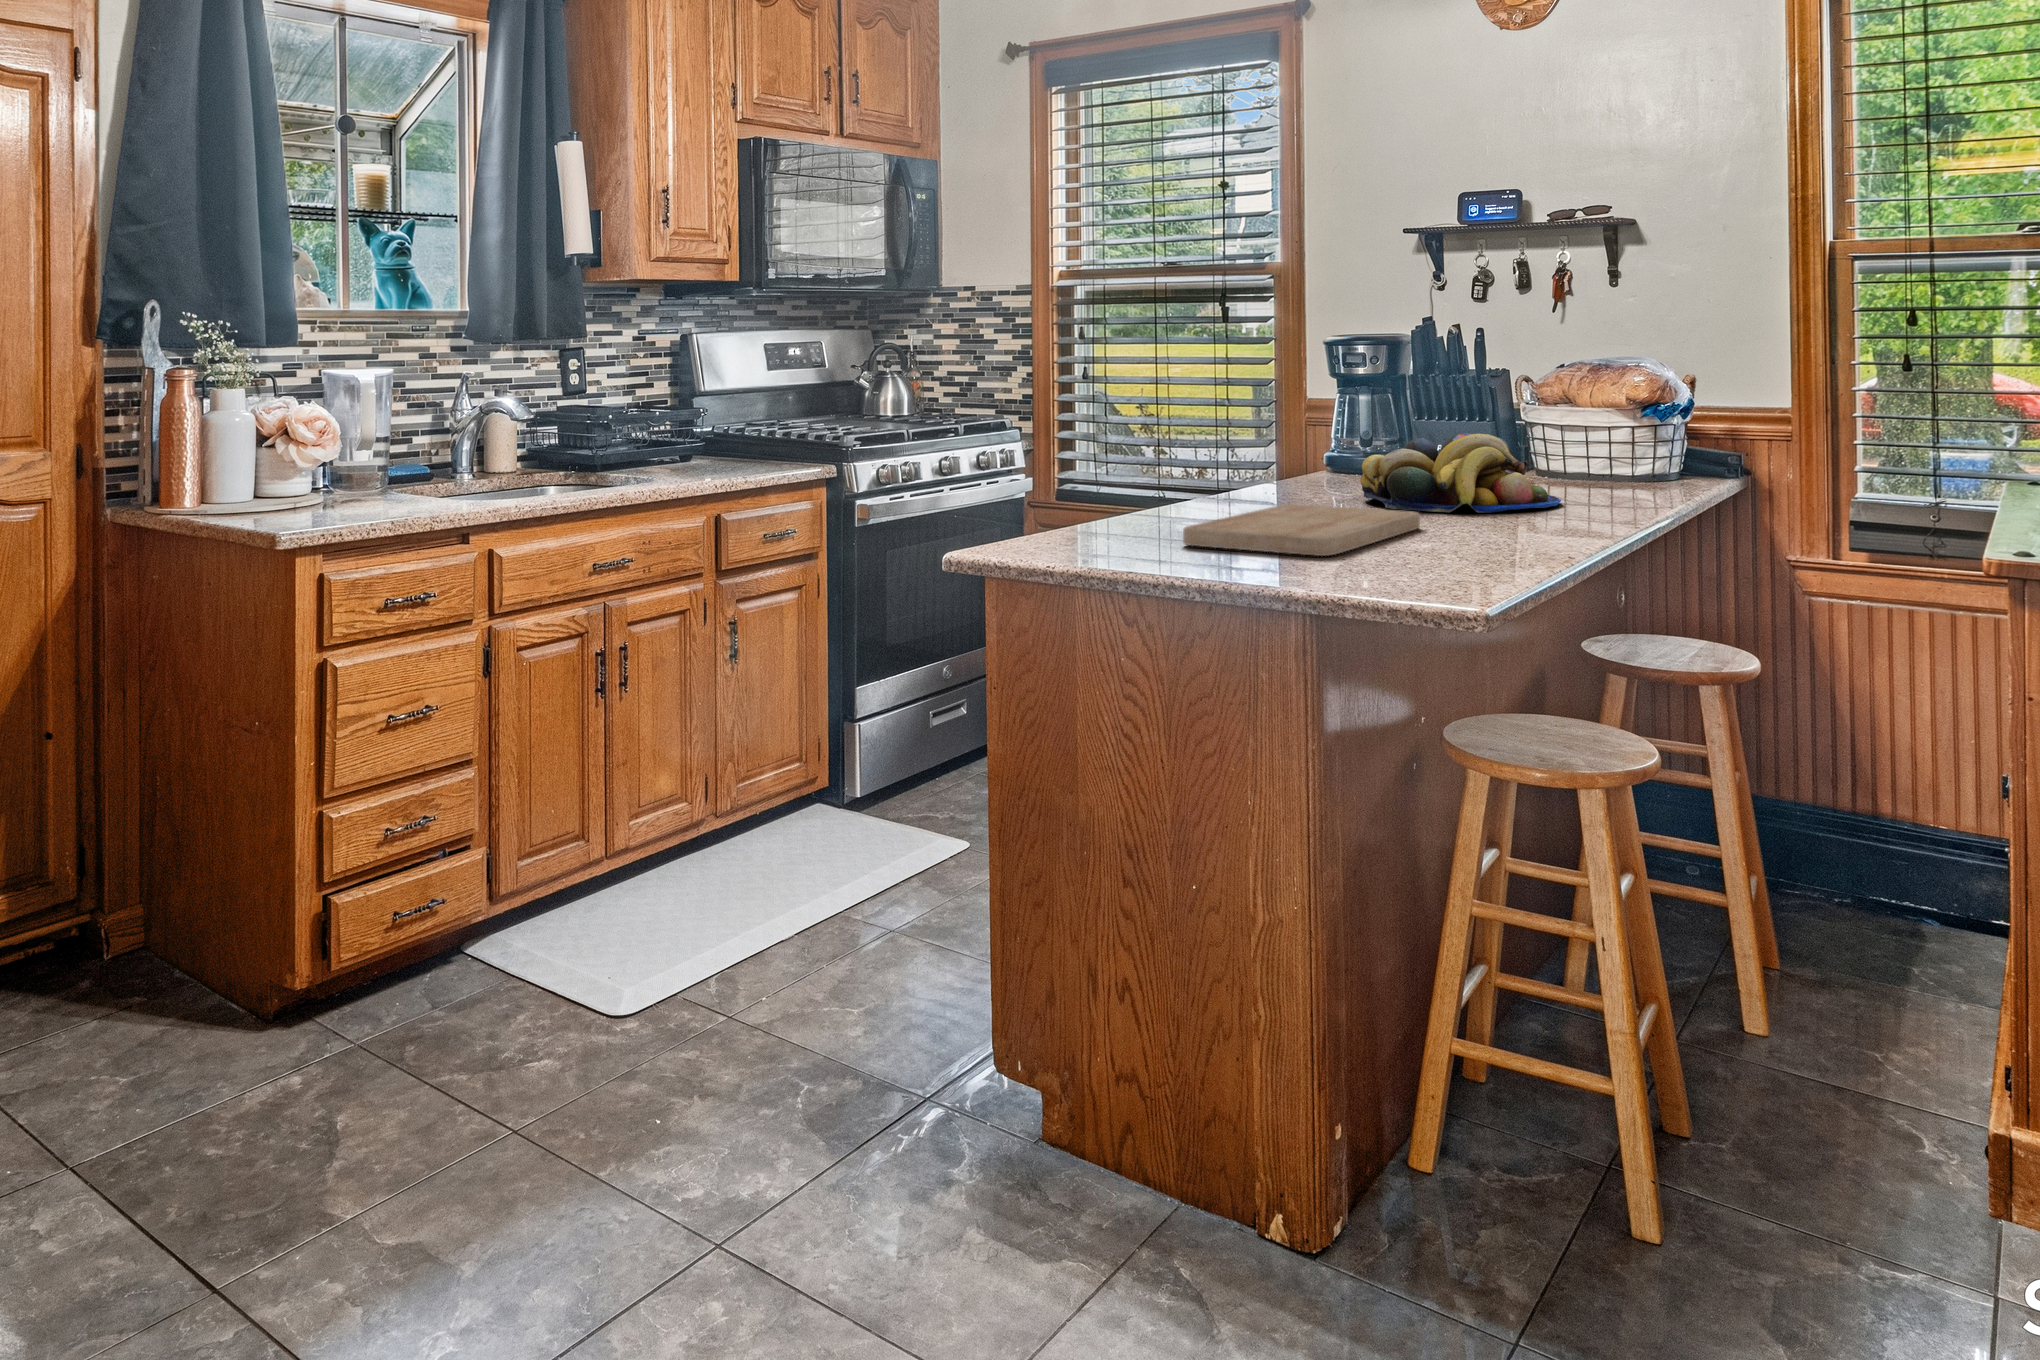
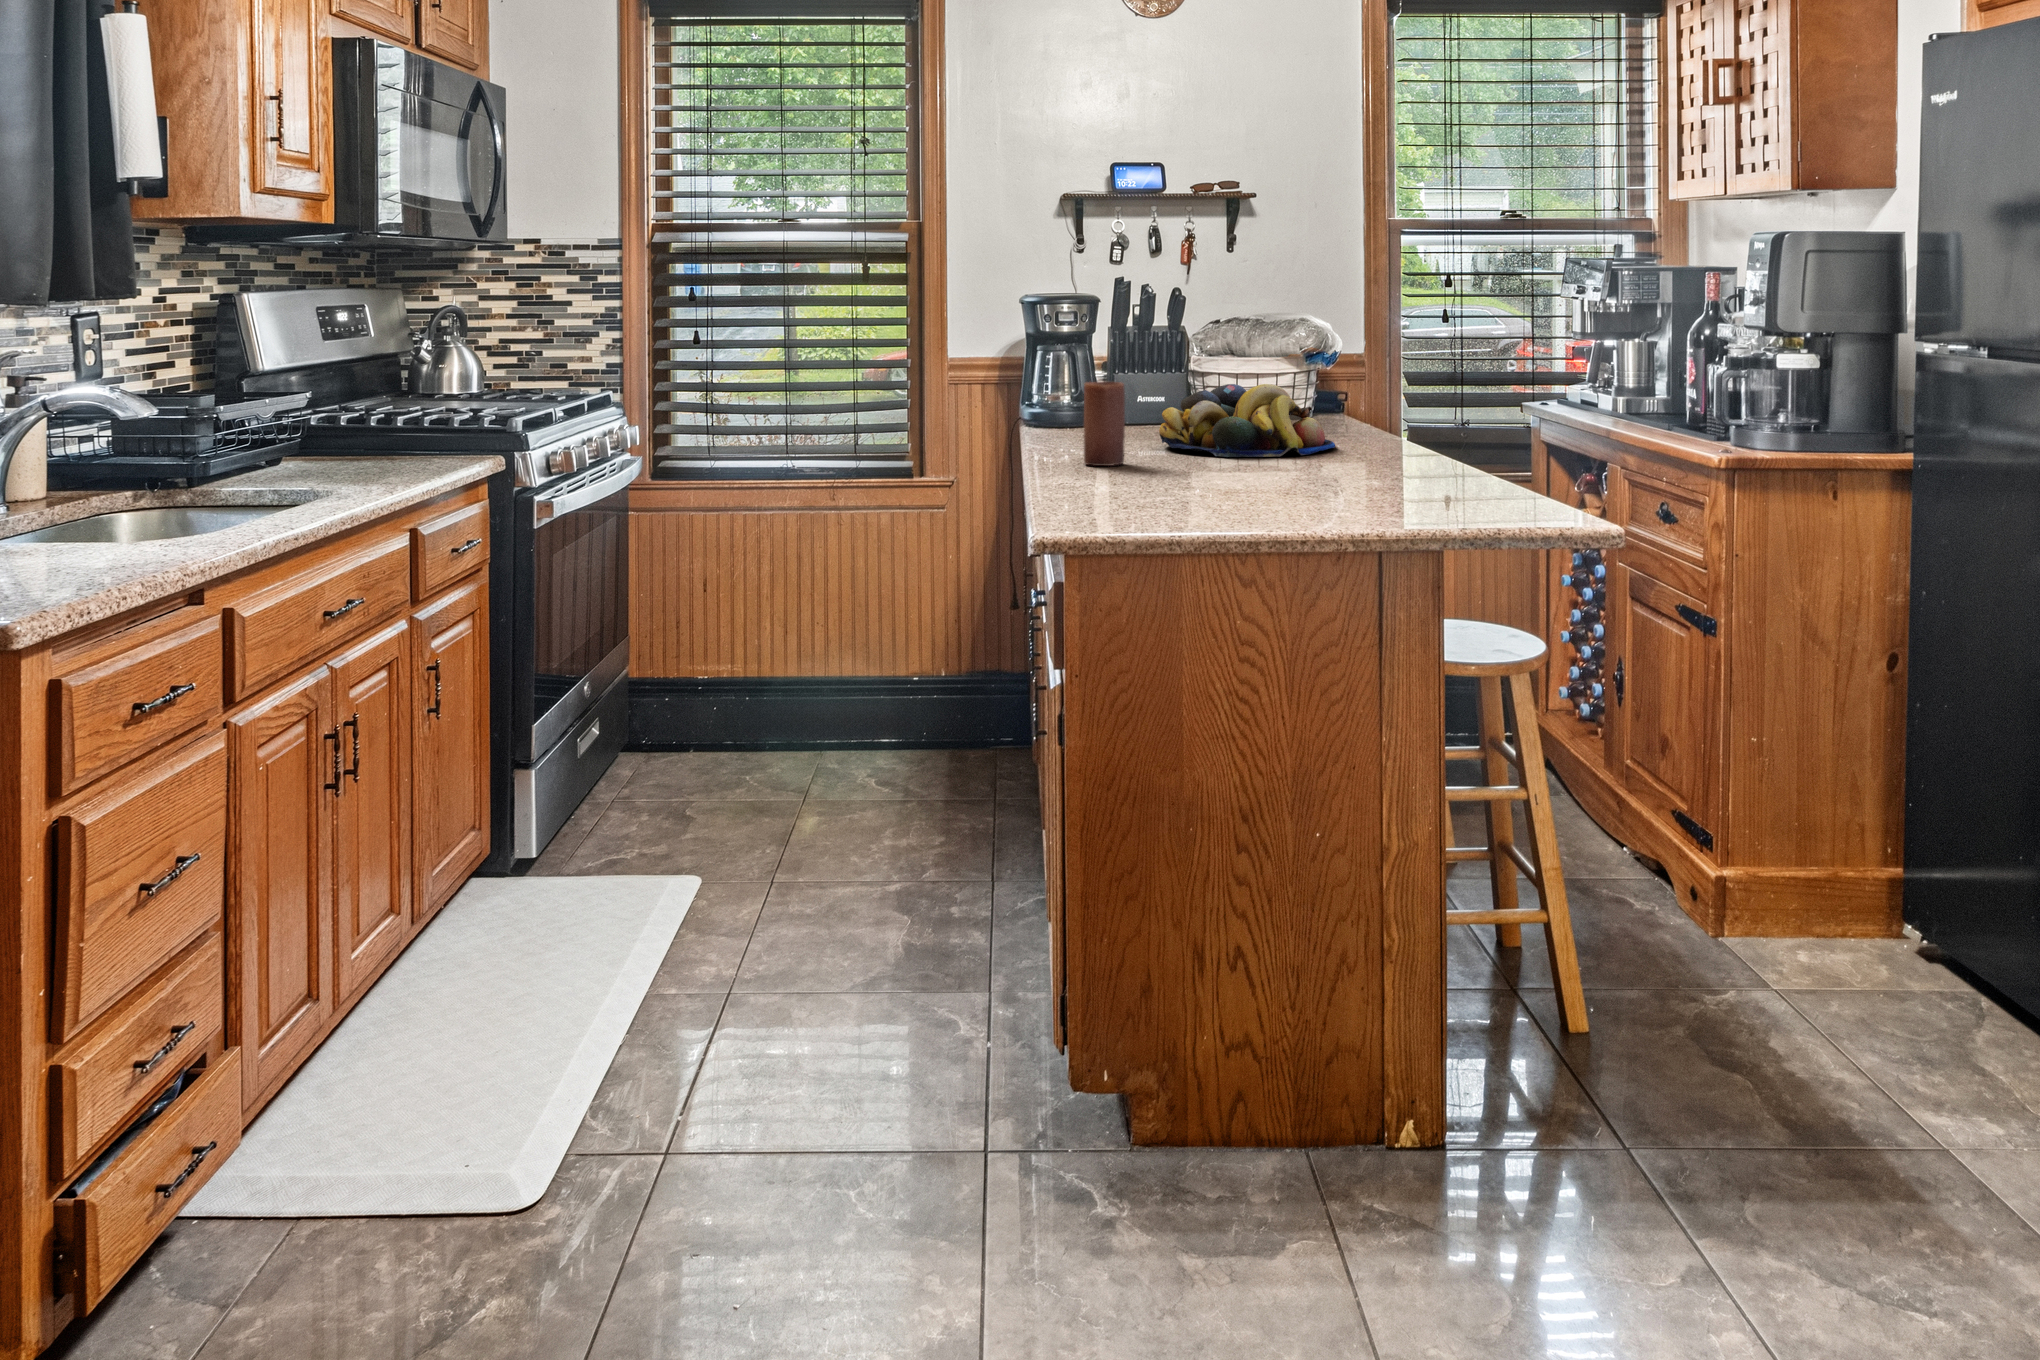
candle: none [1230,424,1272,509] -> present [1084,382,1125,466]
cutting board: present [1183,504,1420,556] -> none [1178,457,1357,502]

